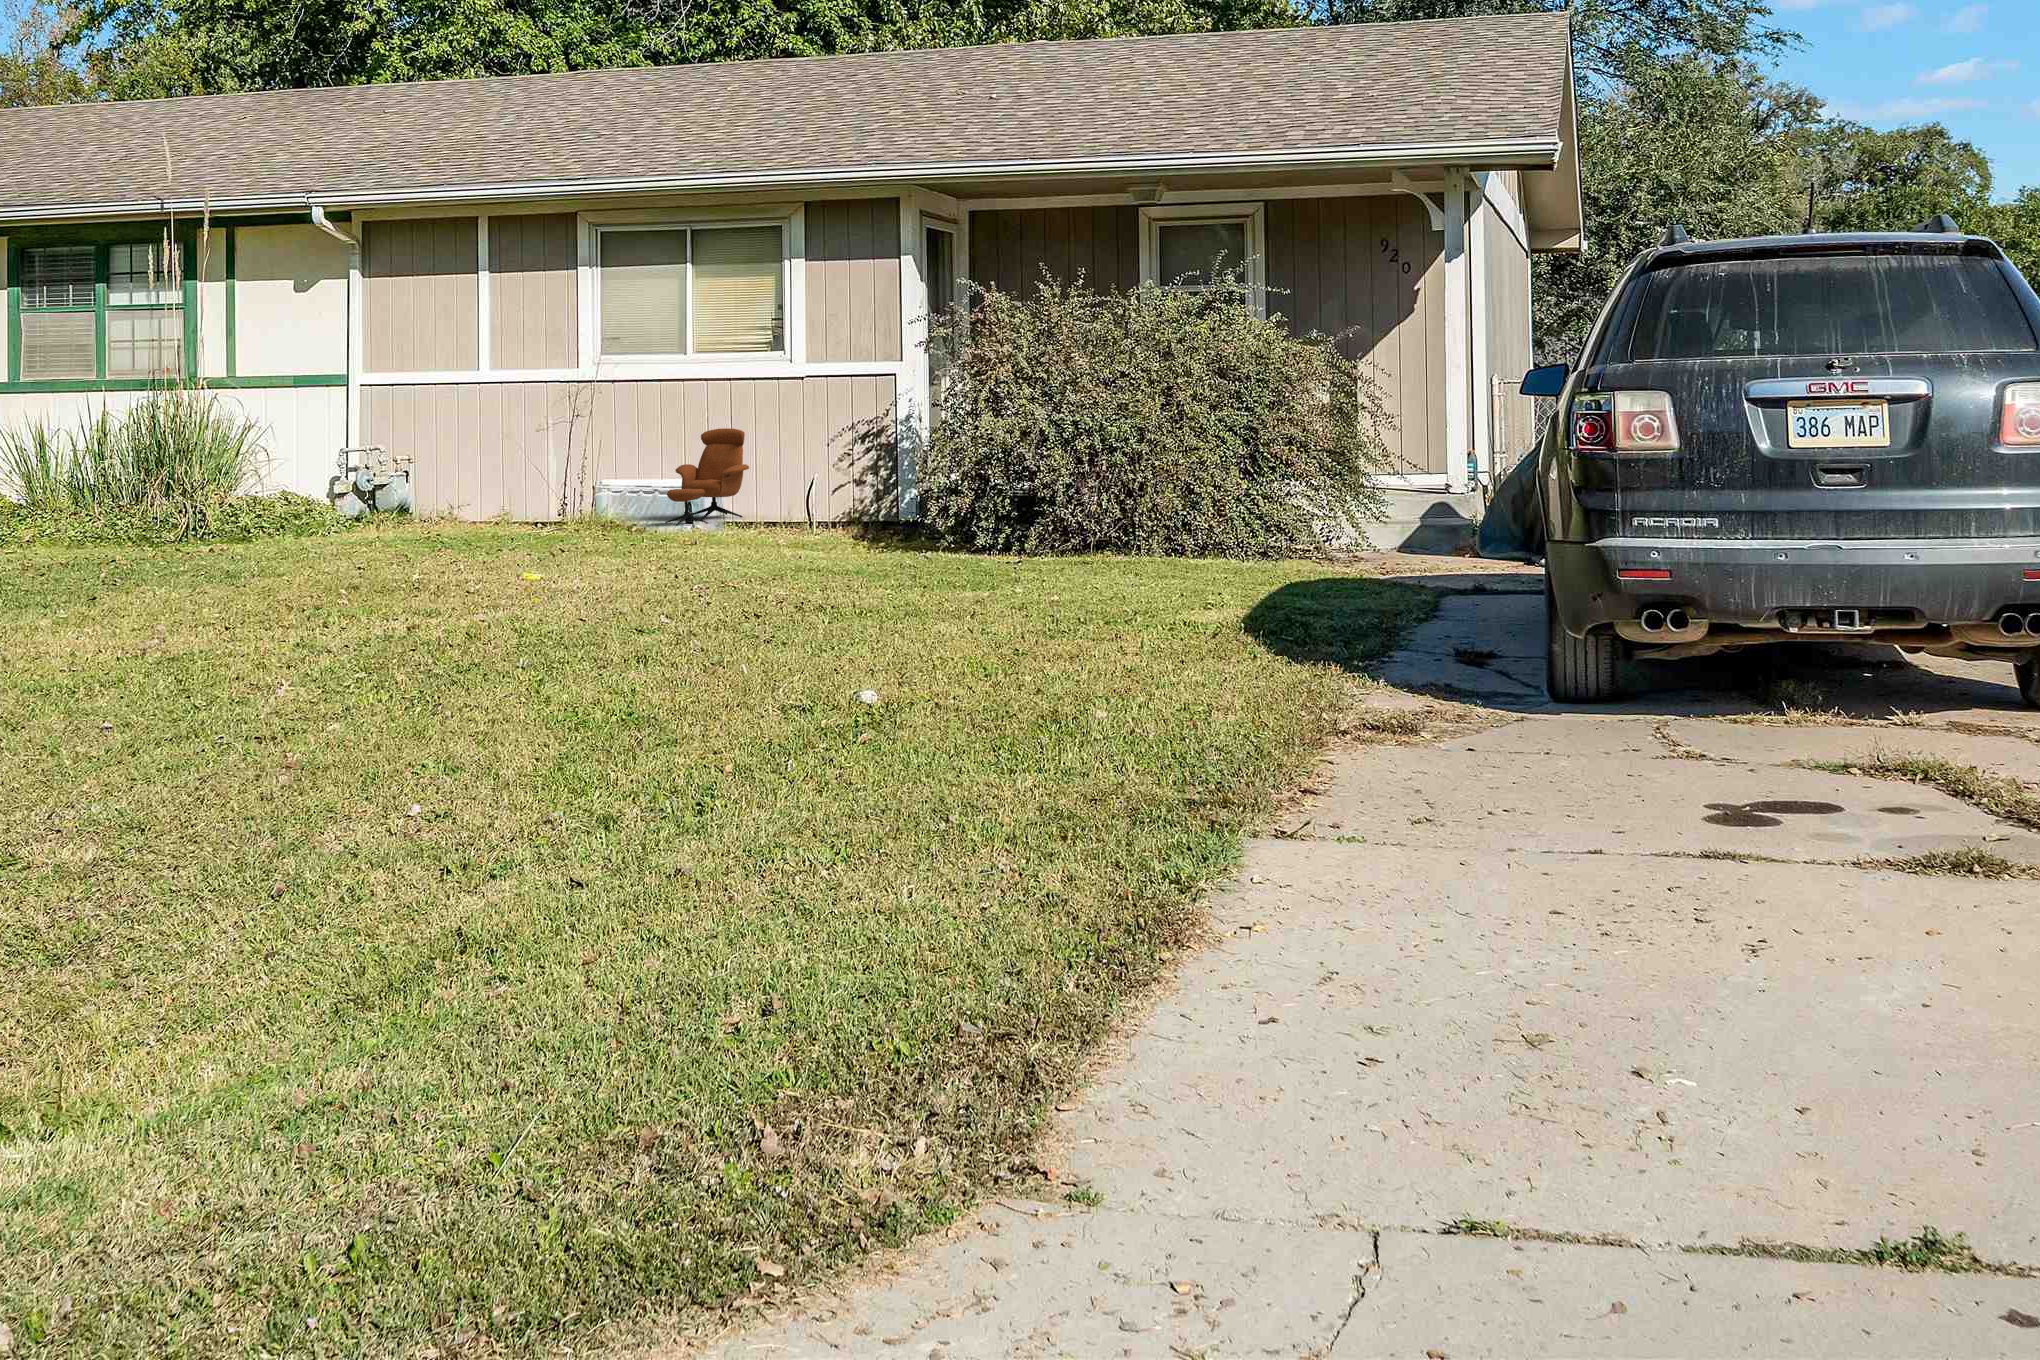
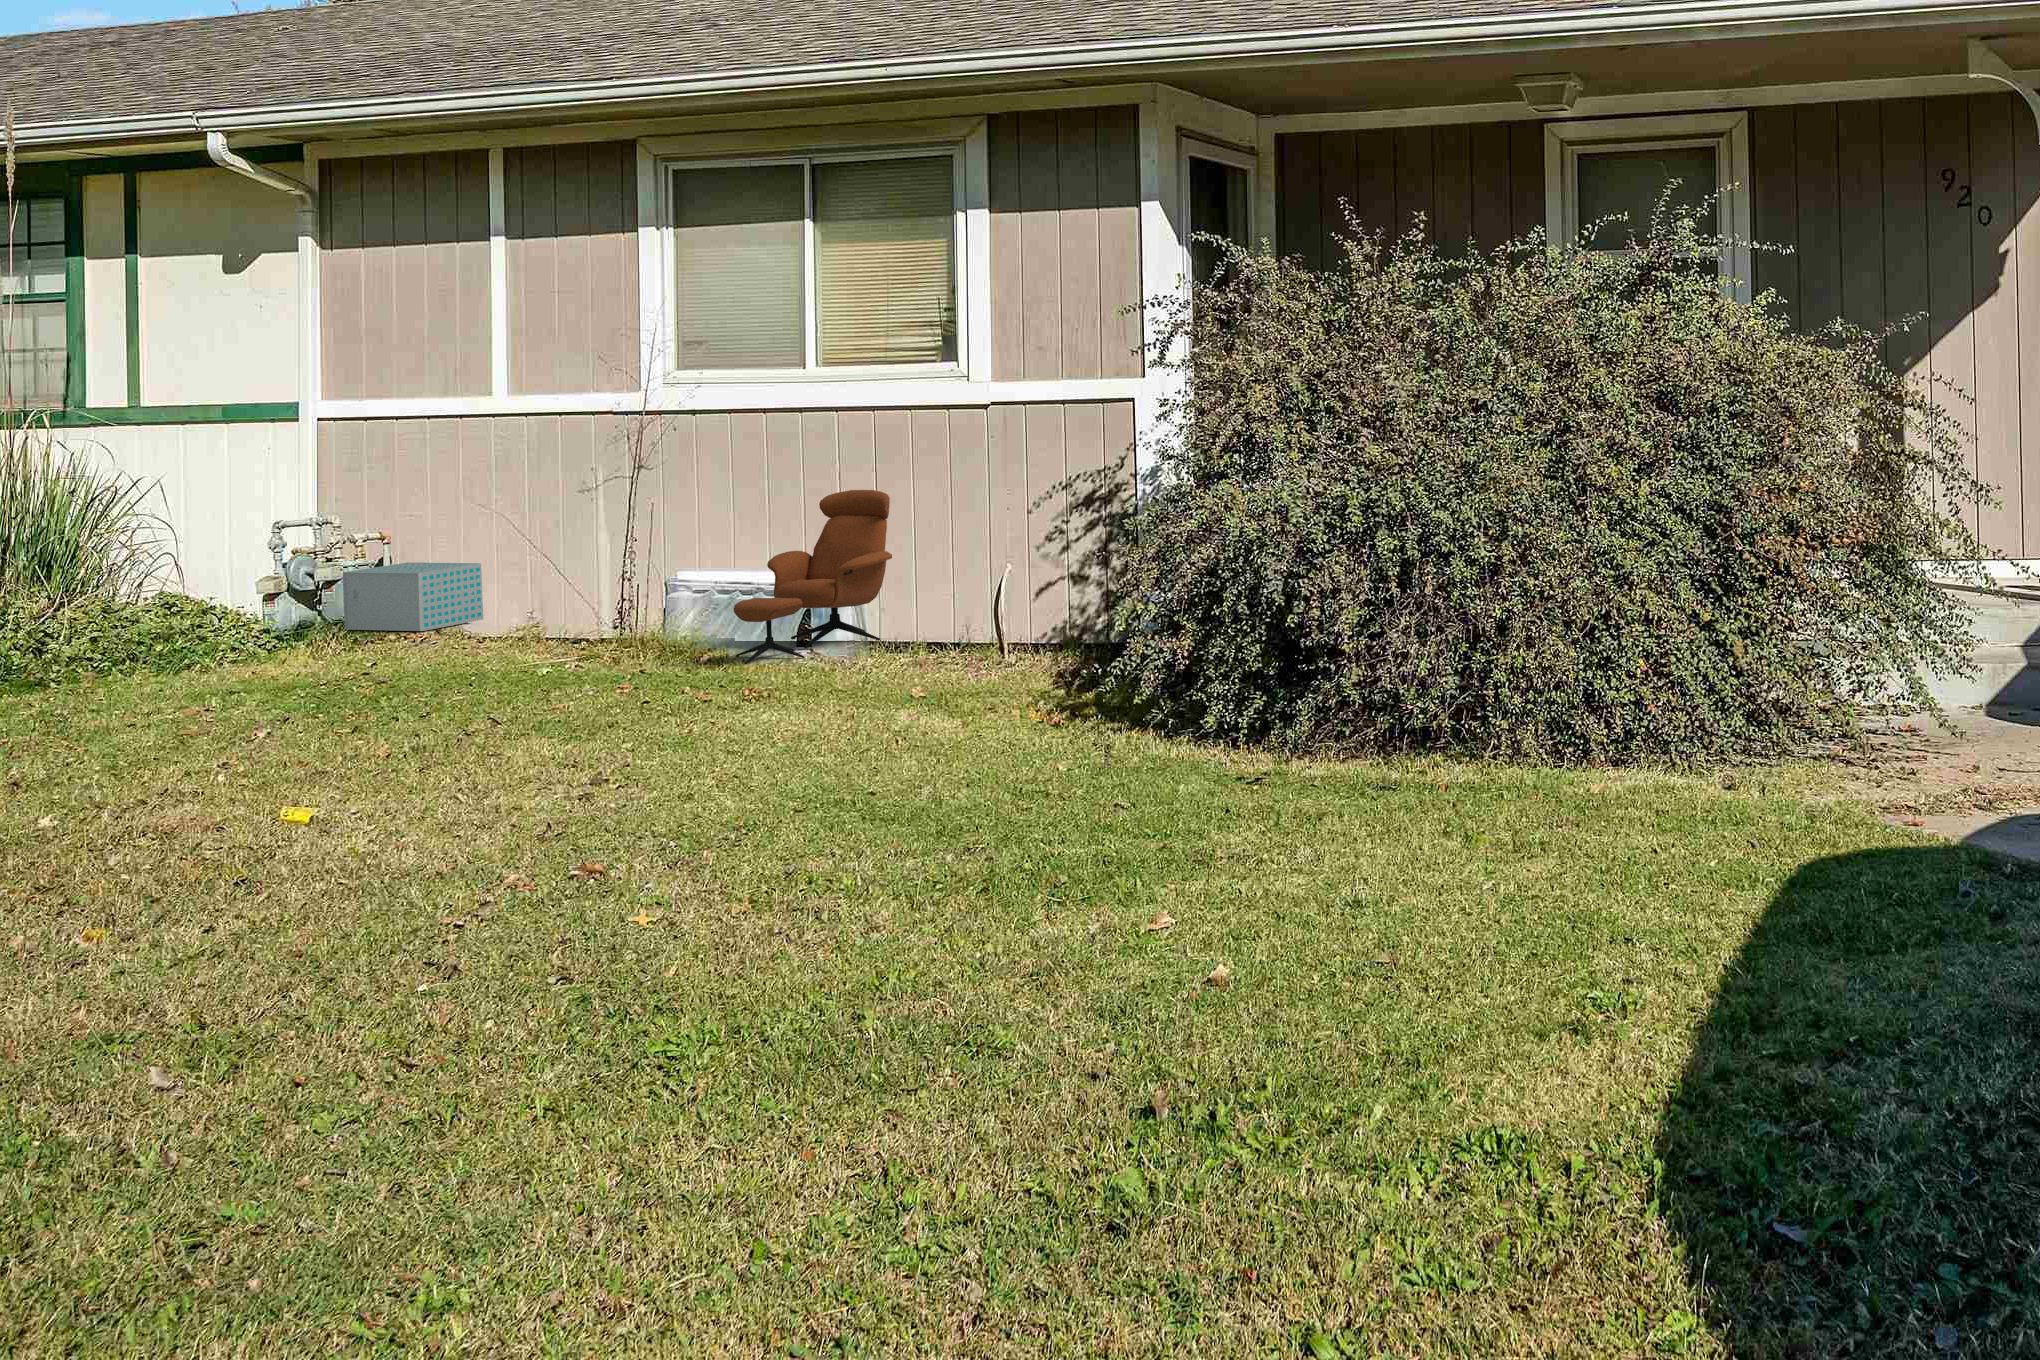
storage box: none [394,475,474,514] -> present [343,562,483,631]

